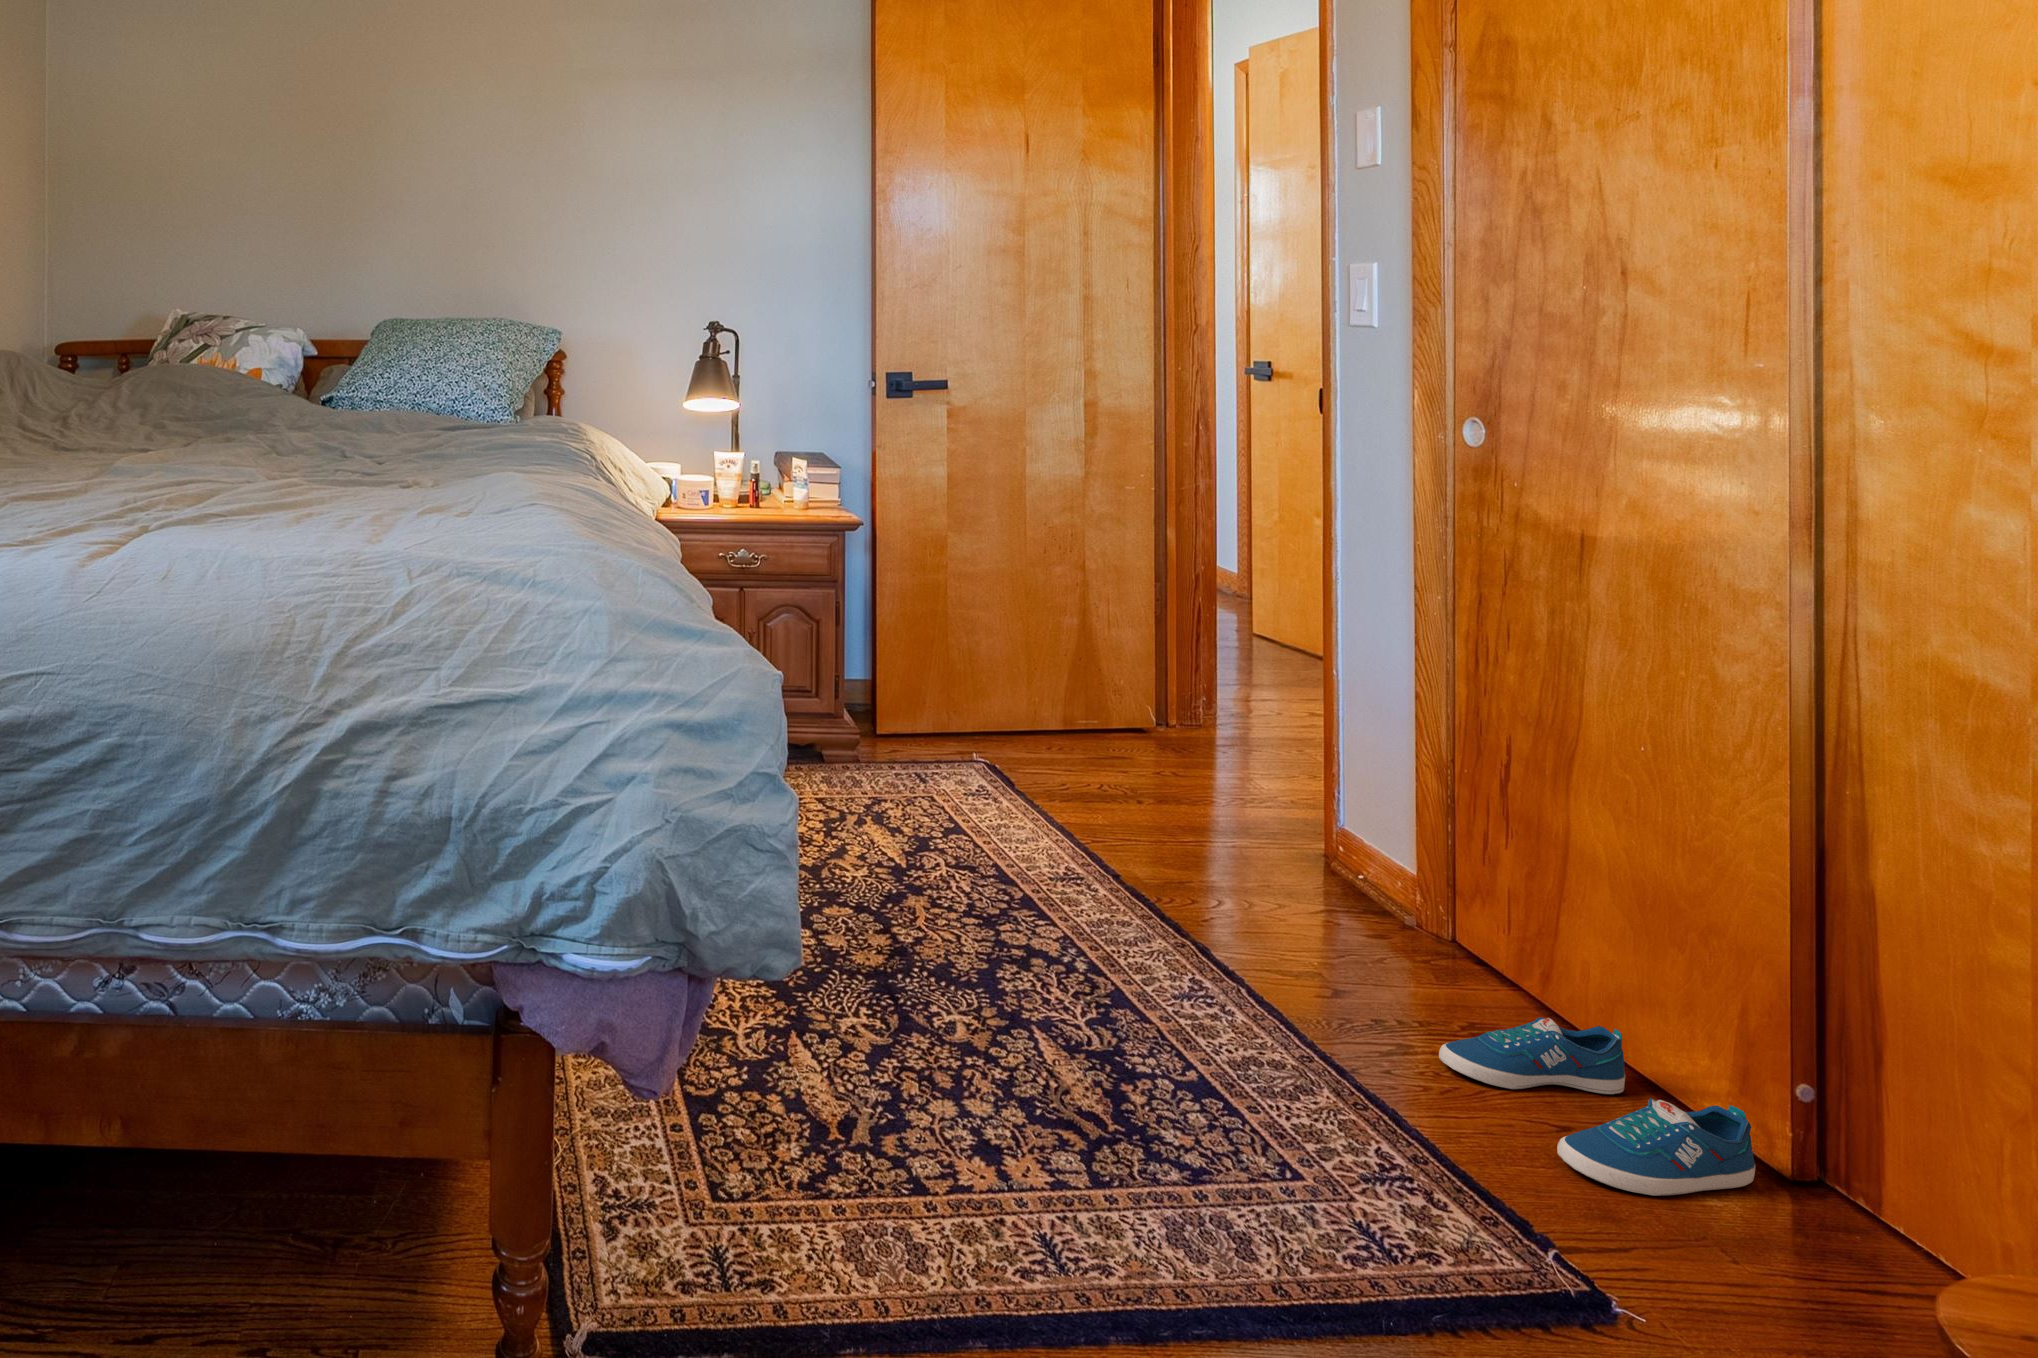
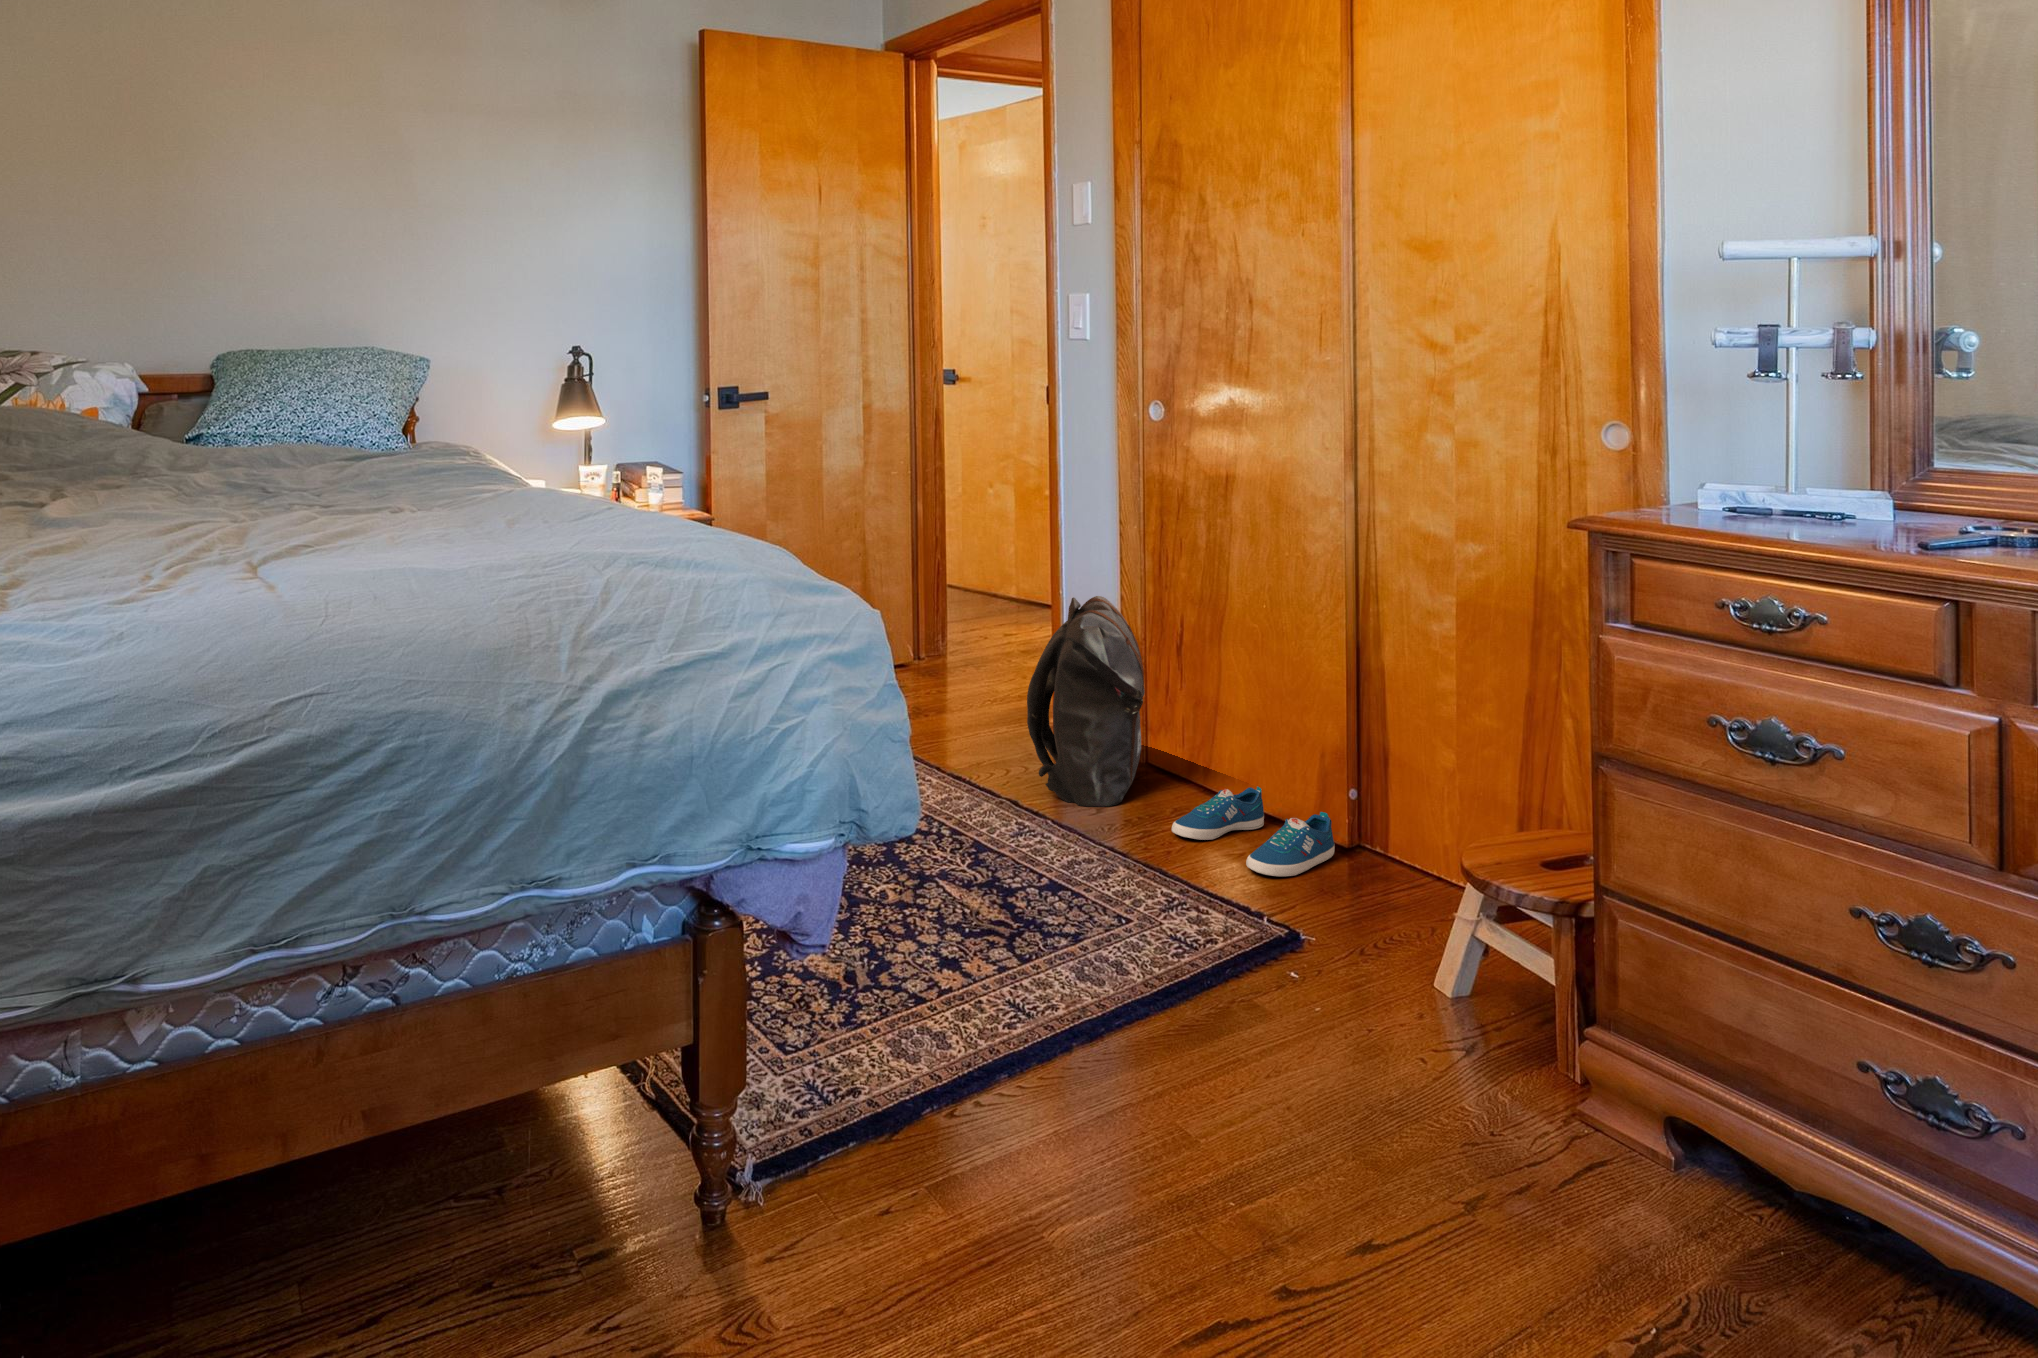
backpack: none [1233,687,1435,990] -> present [1027,596,1145,807]

